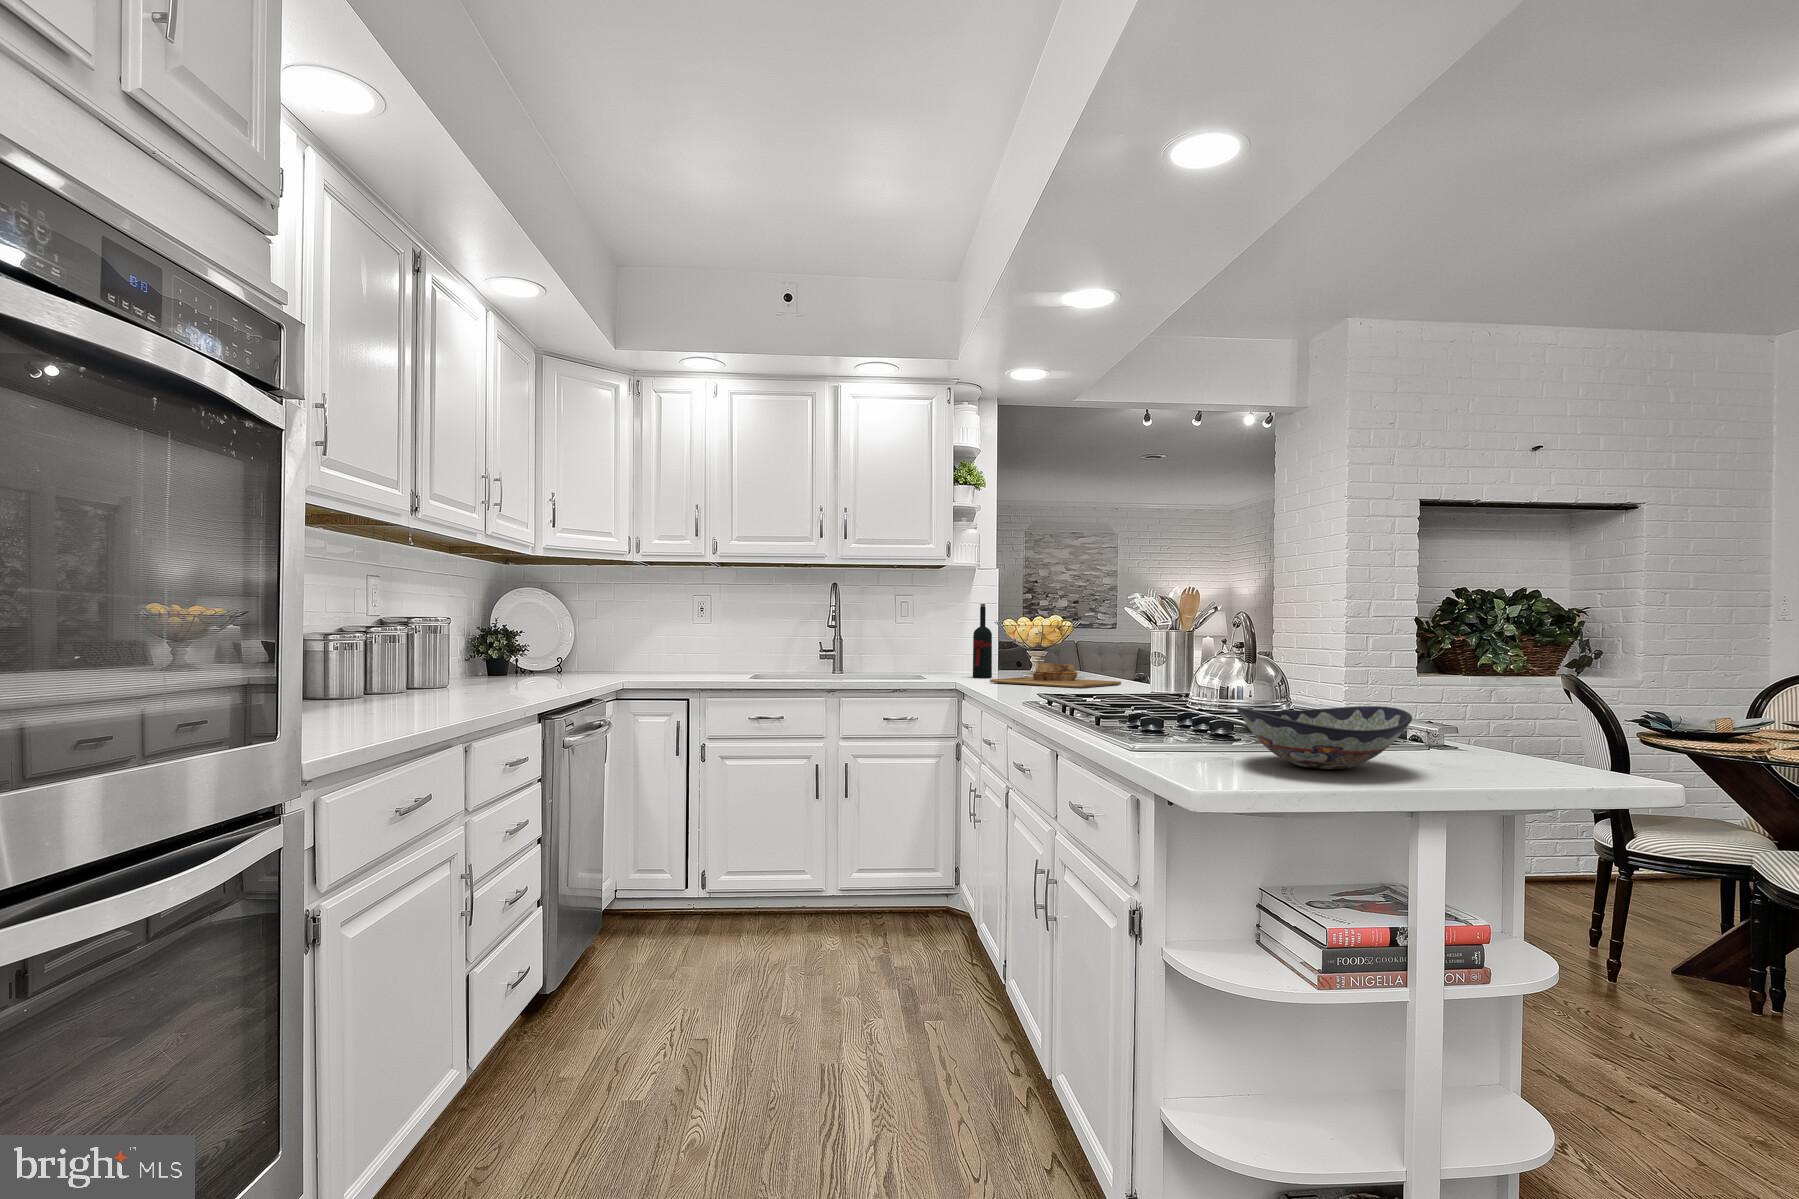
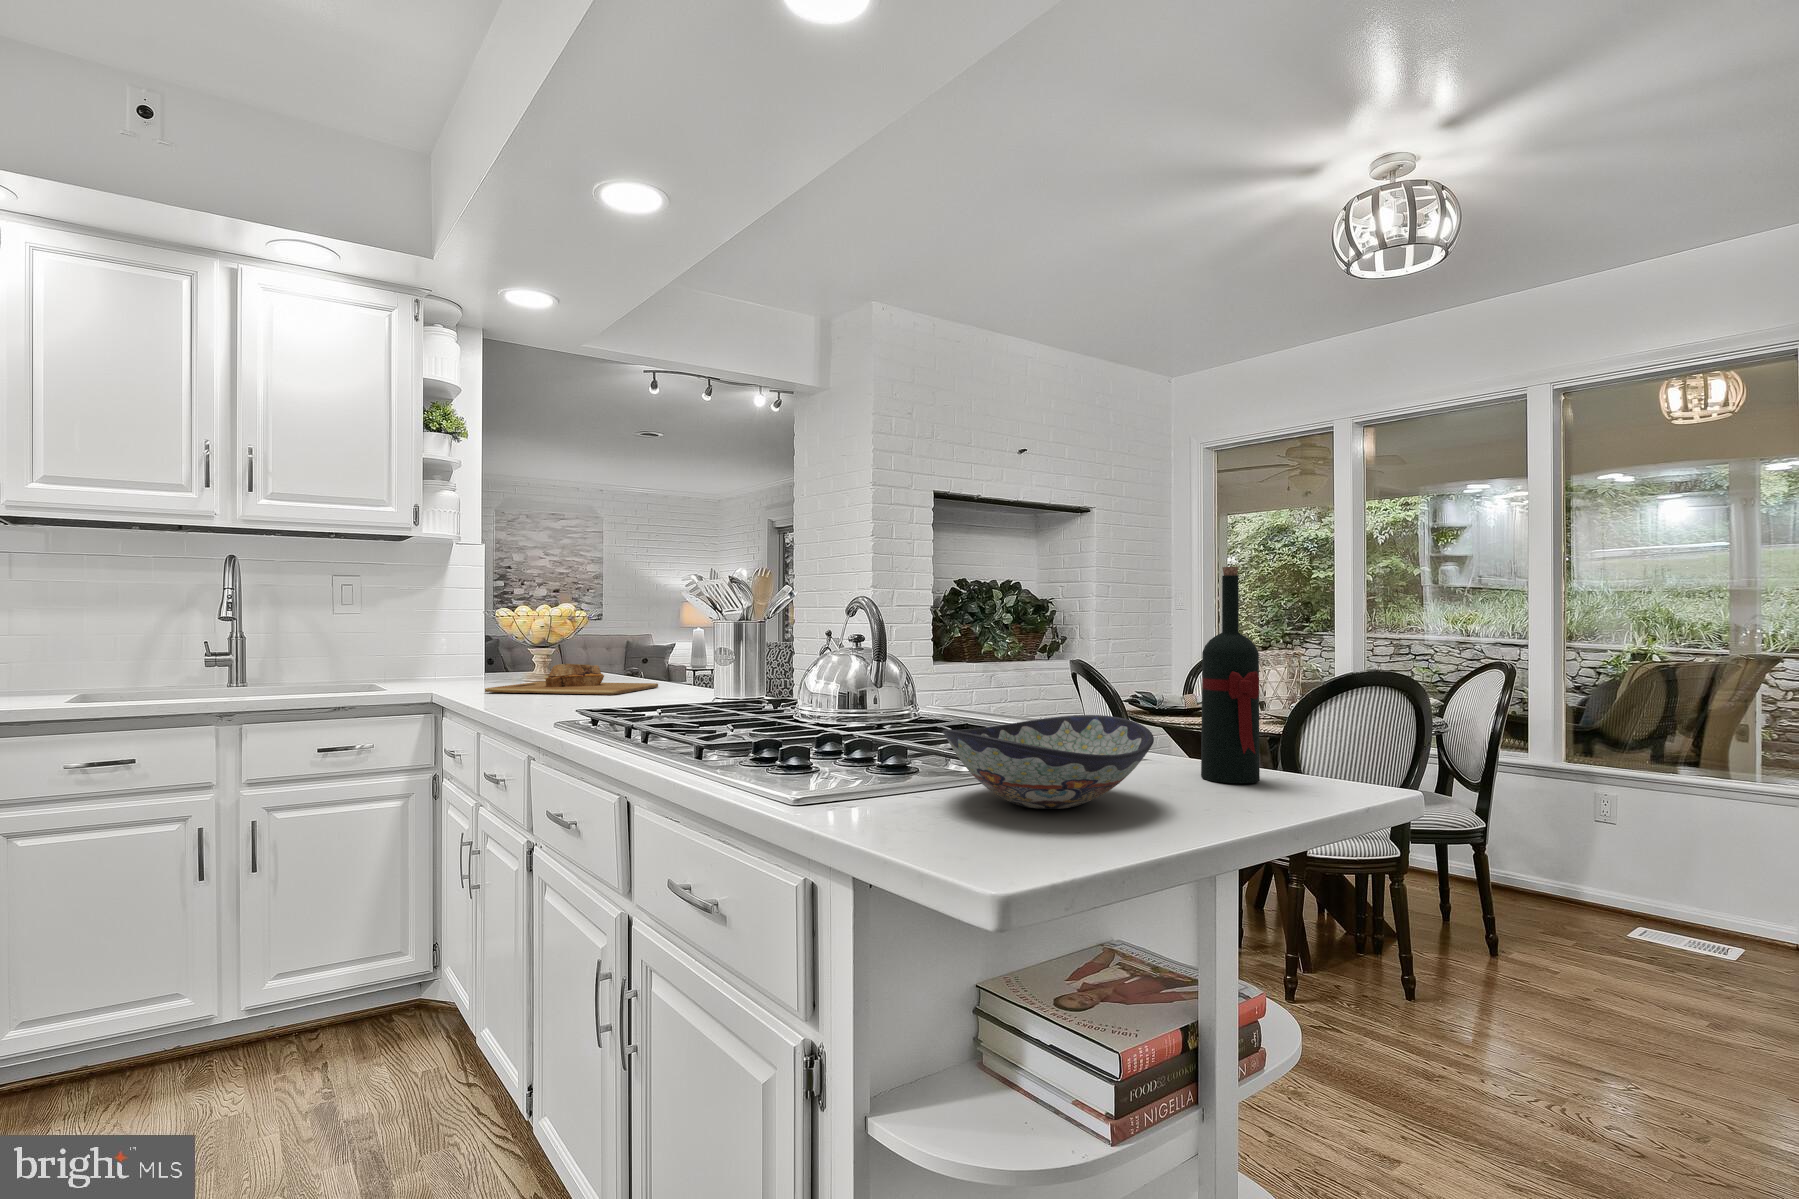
wine bottle: present [973,604,992,678] -> present [1201,567,1260,783]

